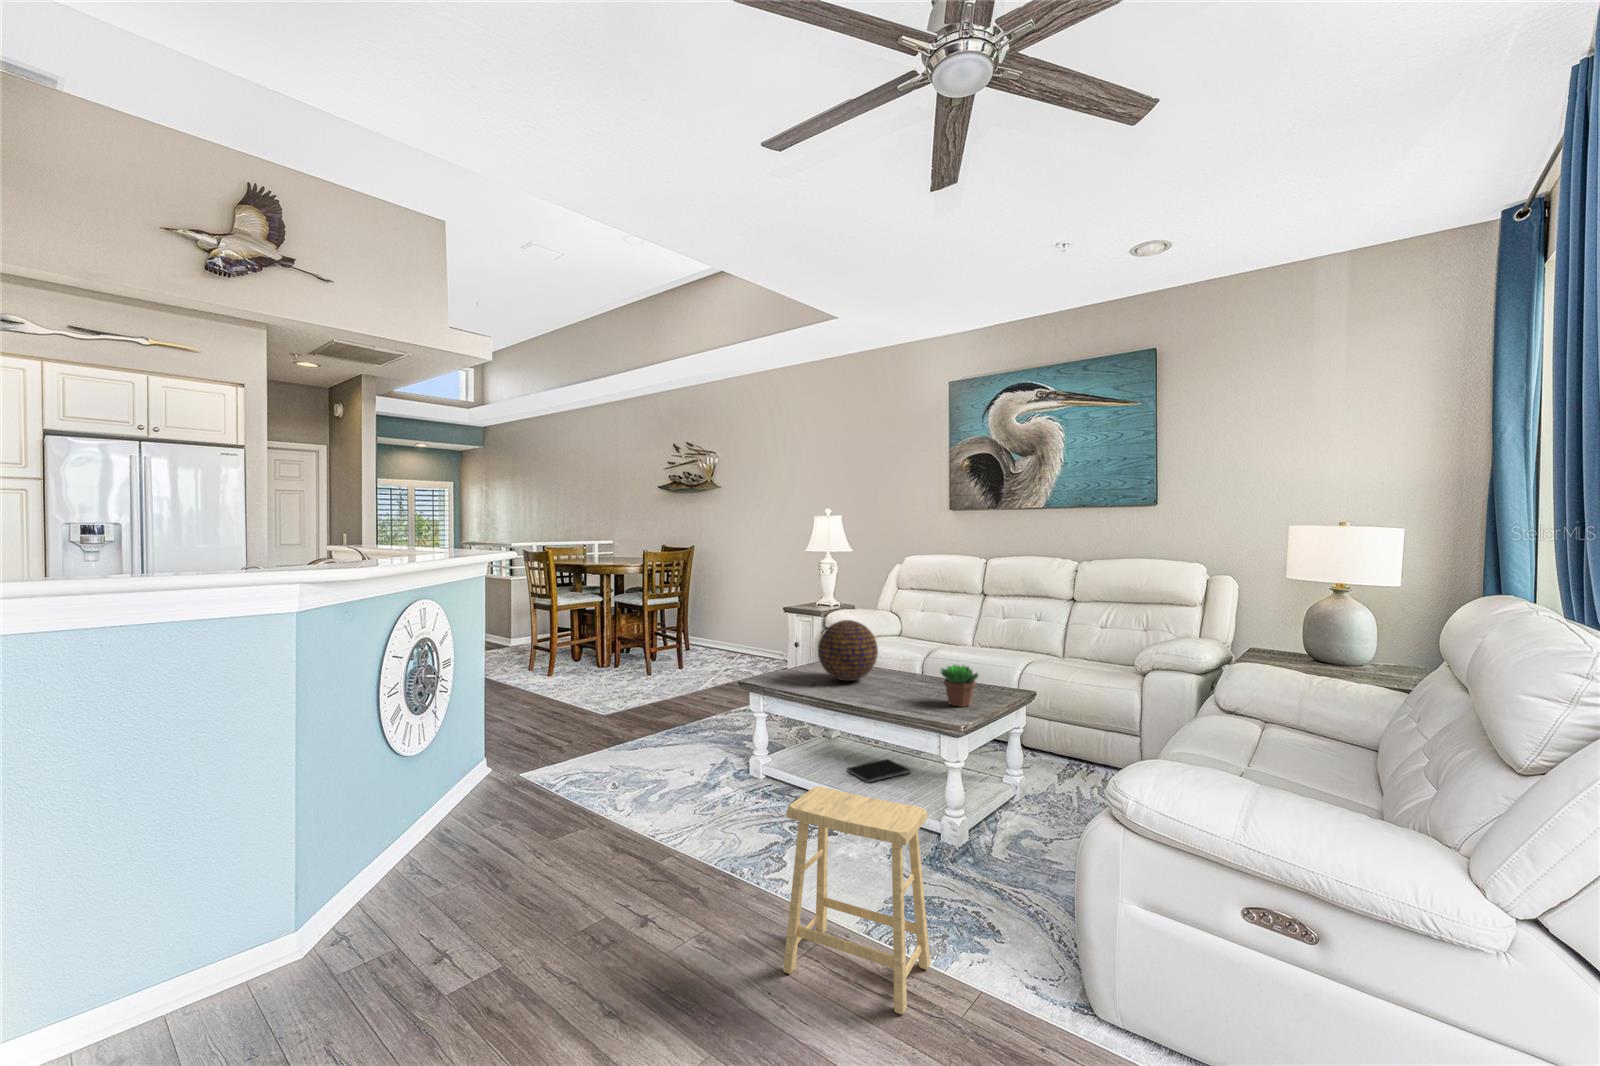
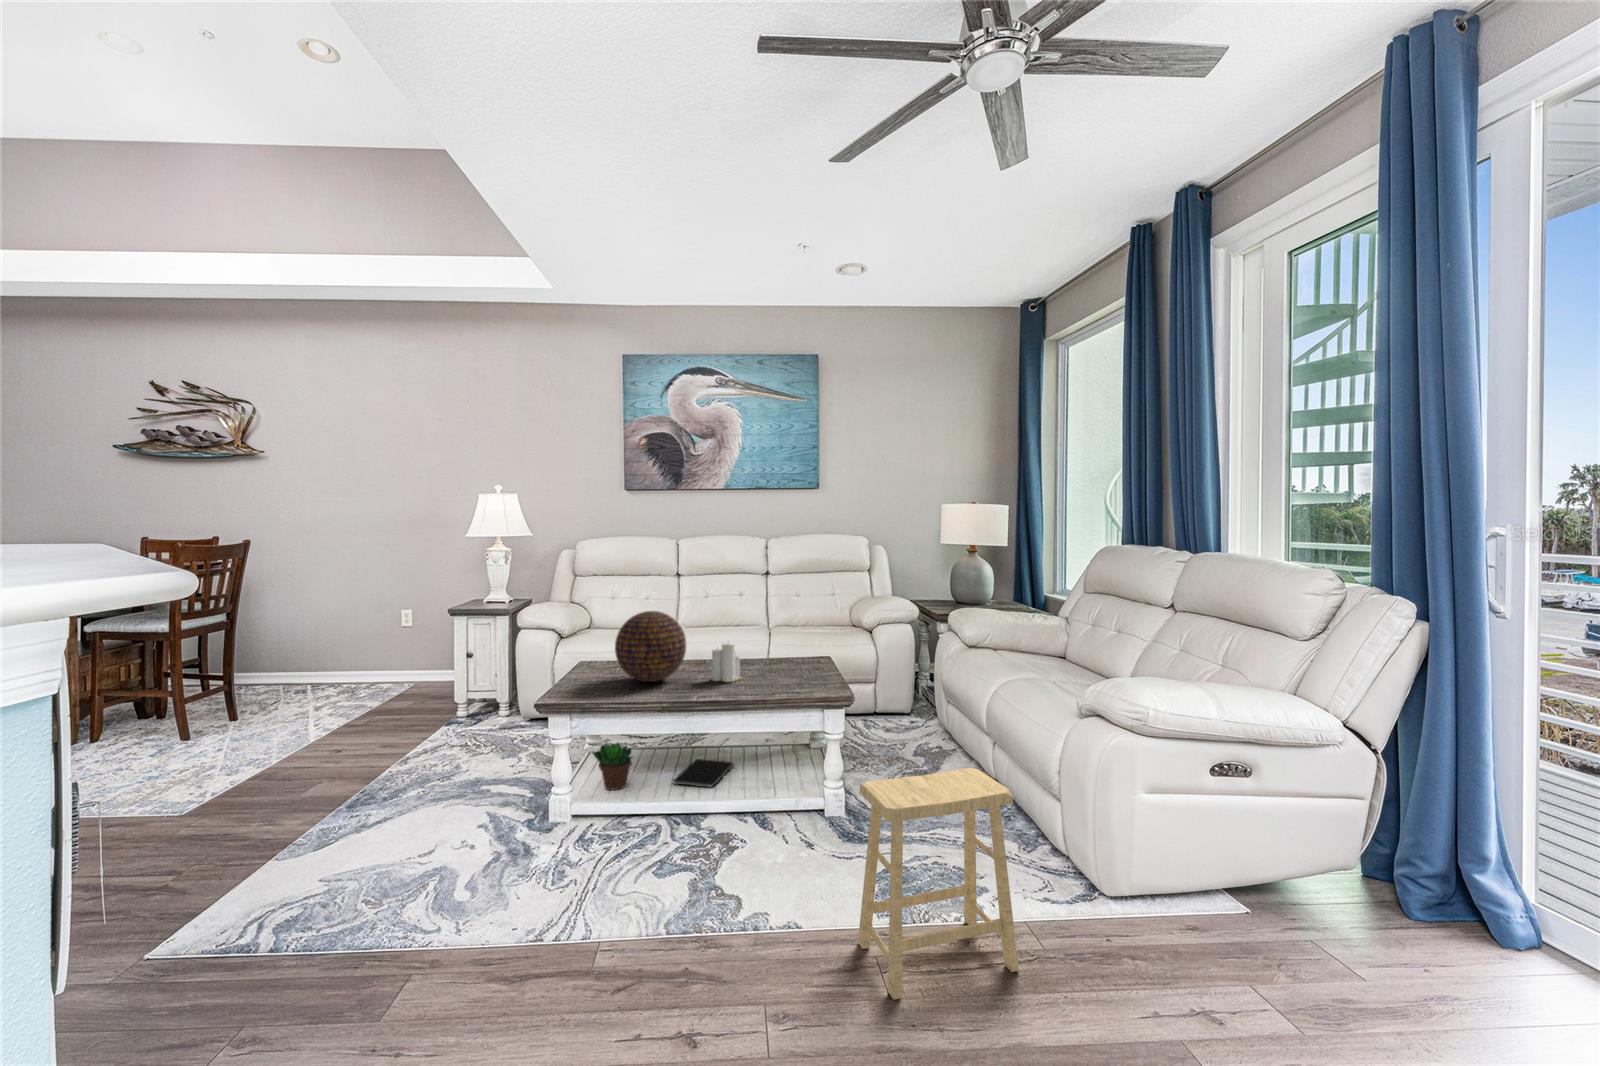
candle: none [889,654,914,694] -> present [711,642,741,682]
succulent plant: present [941,664,978,707] -> present [593,743,632,790]

